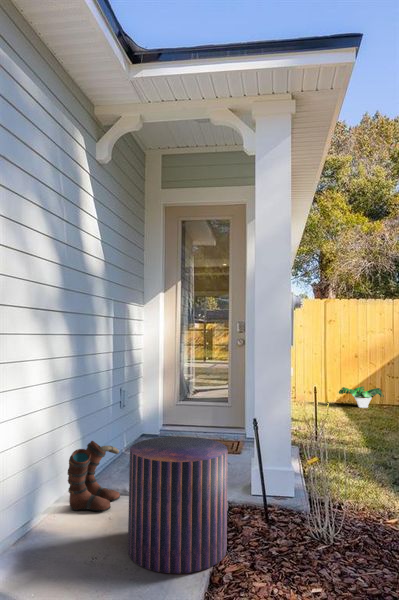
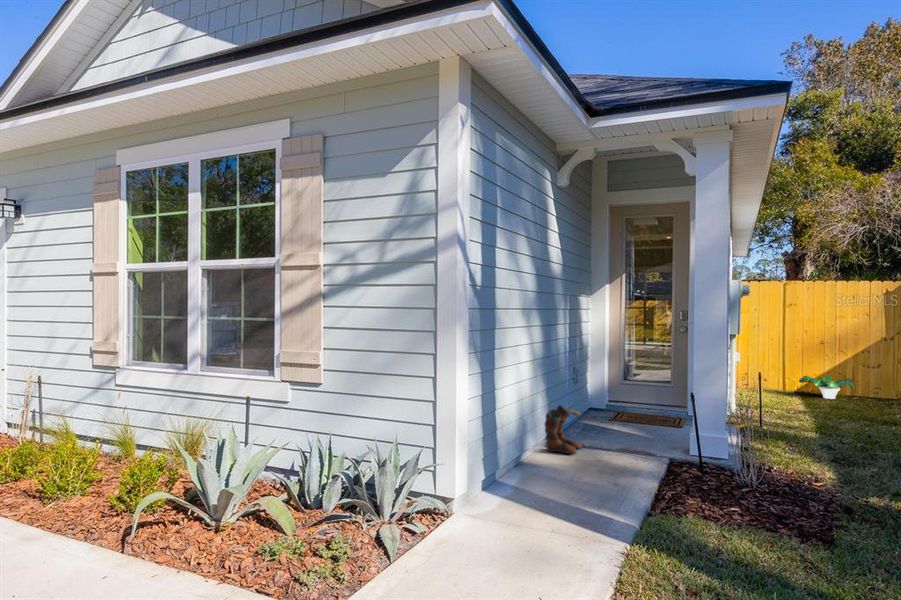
pouf: present [128,437,228,573] -> none [594,404,668,491]

